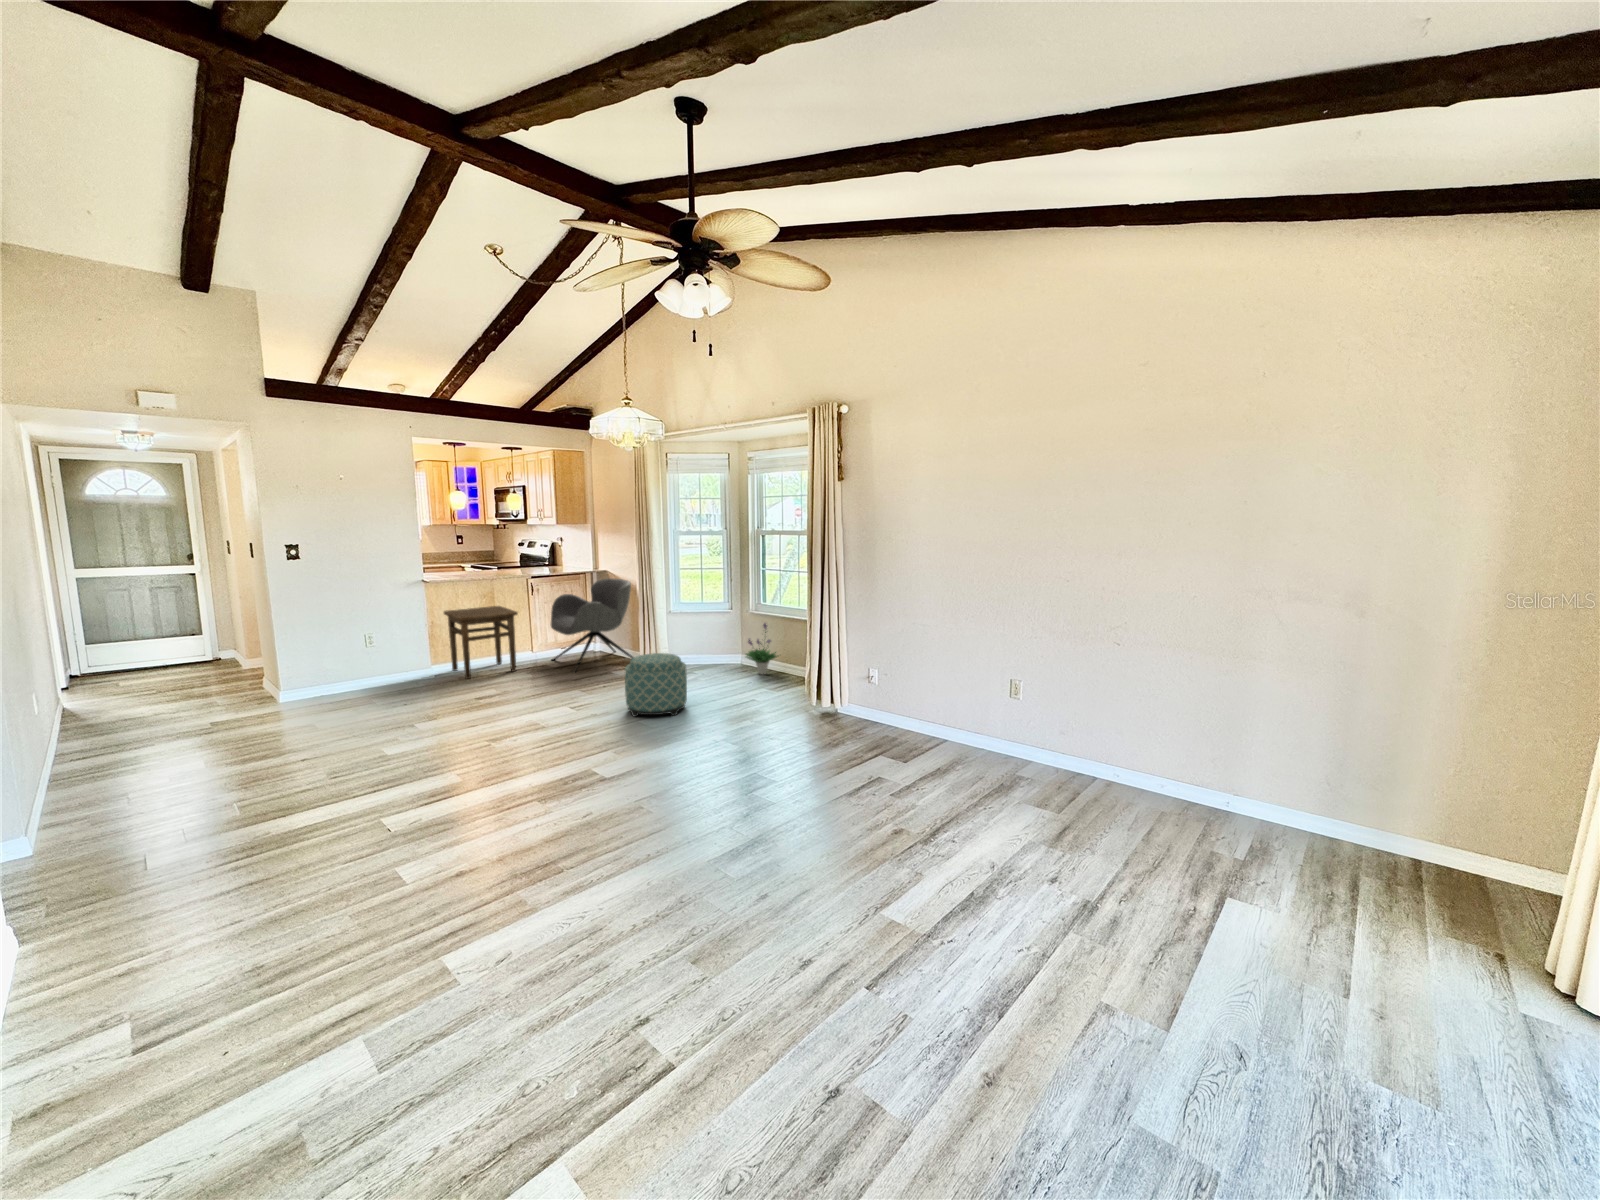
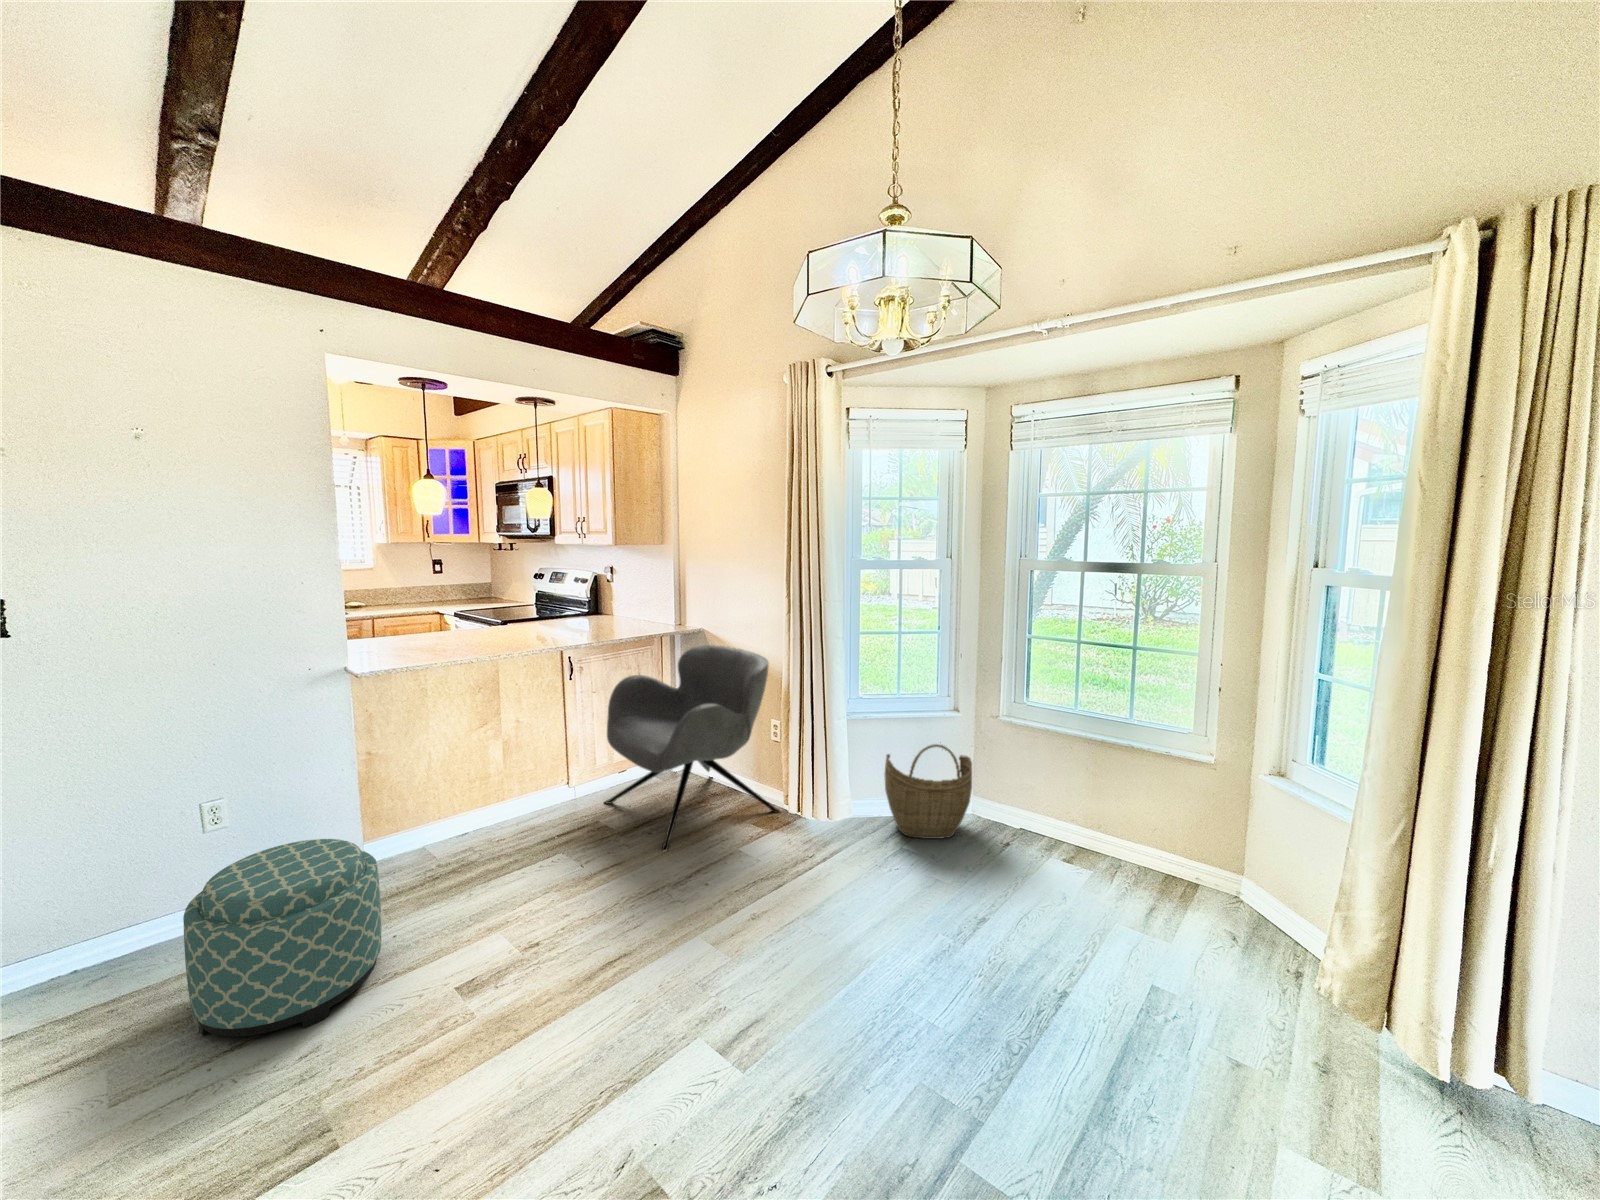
side table: present [444,606,518,679] -> none [393,701,551,880]
woven basket: none [688,616,732,670] -> present [885,744,972,839]
potted plant: present [746,623,777,675] -> none [1014,751,1093,859]
ottoman: present [625,653,687,717] -> present [183,839,381,1037]

